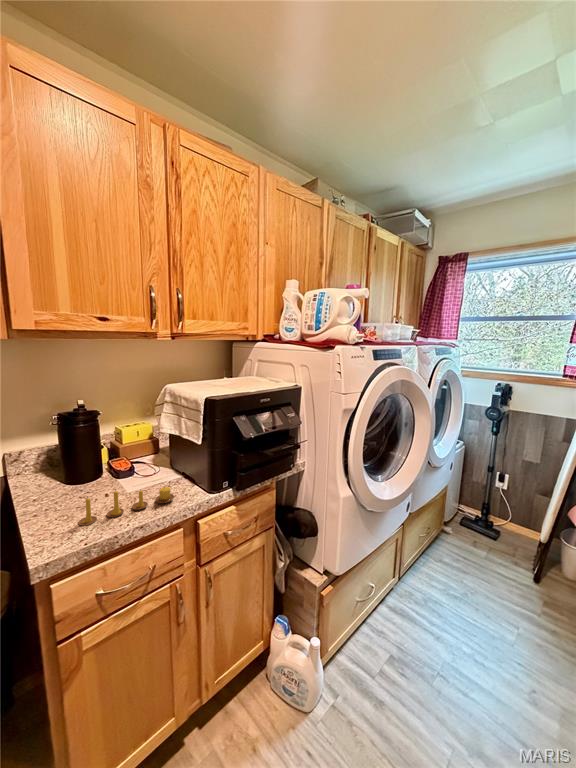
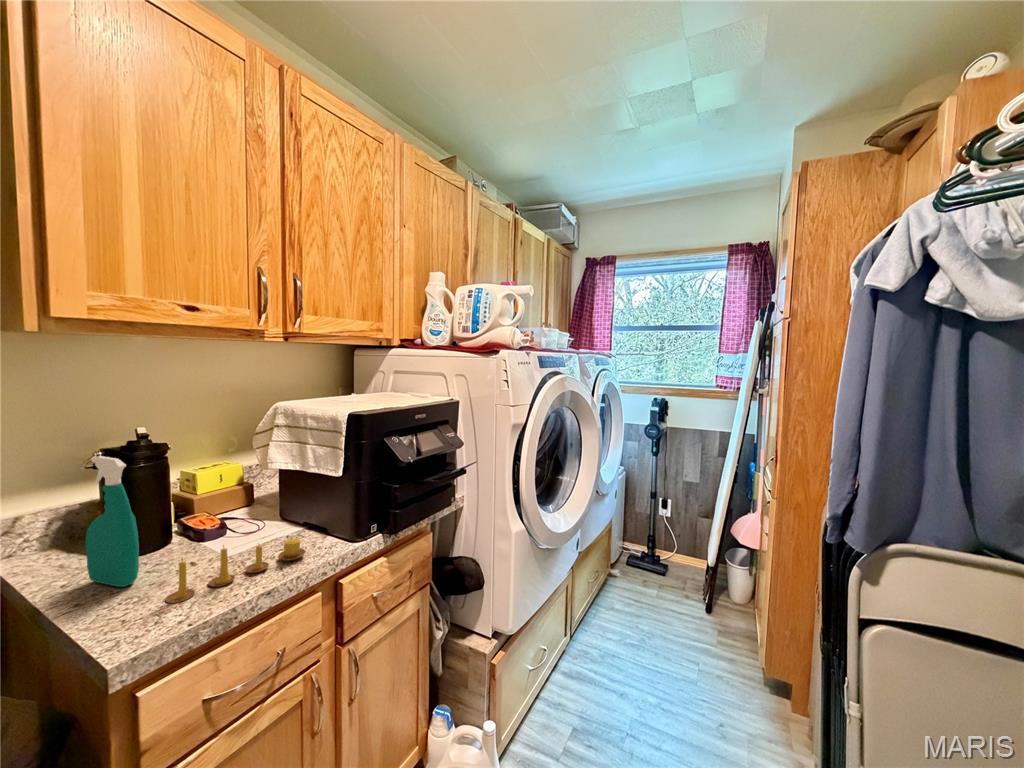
spray bottle: none [43,422,71,507] -> present [86,456,139,587]

